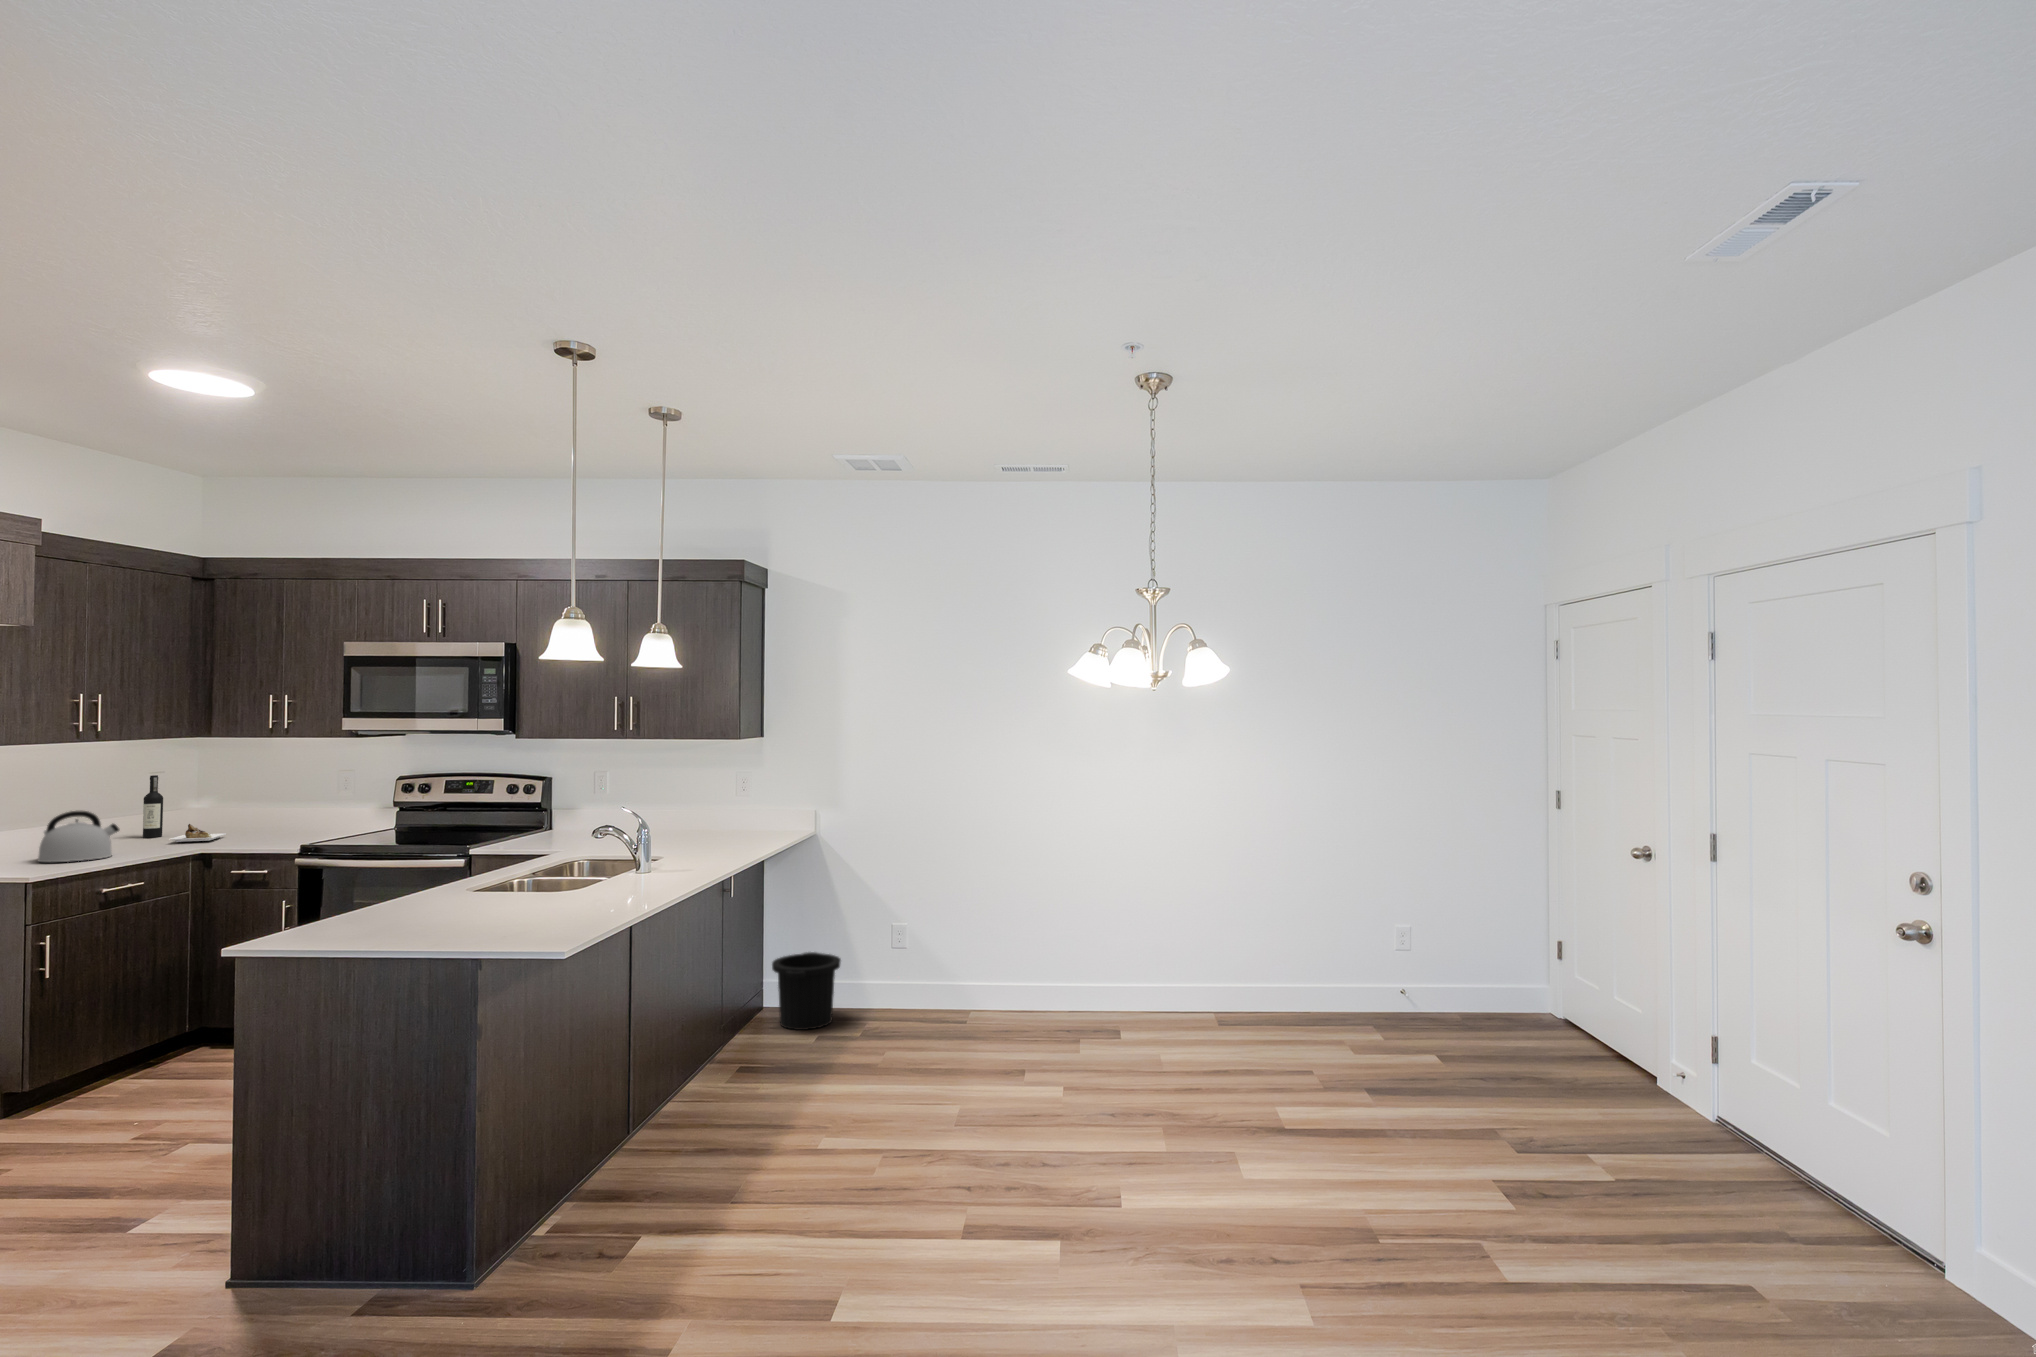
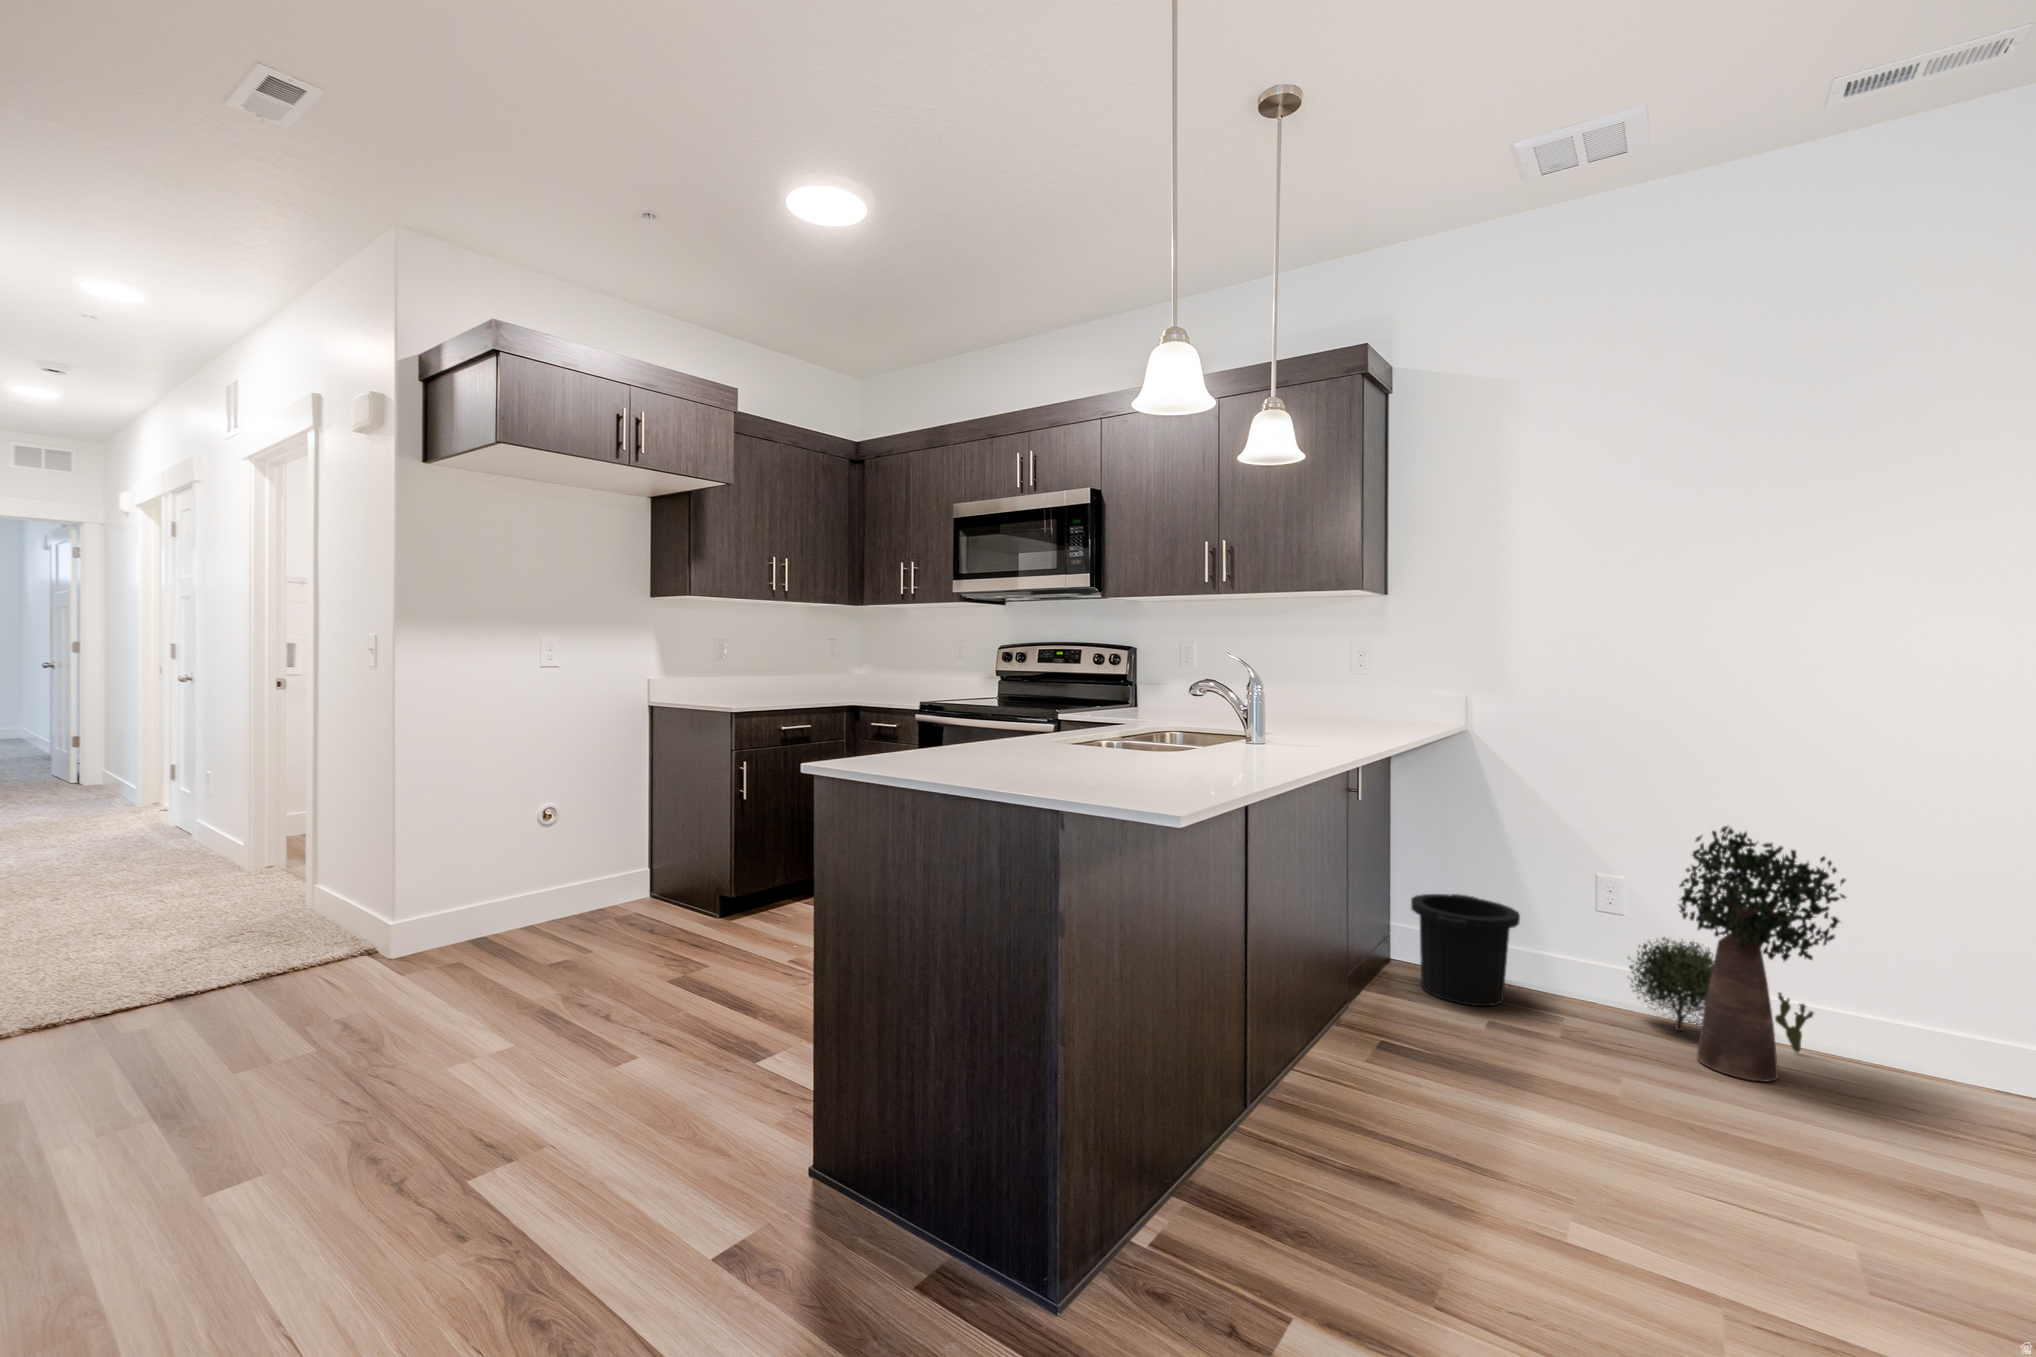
wine bottle: present [143,775,226,842] -> none [810,639,864,696]
kettle: present [38,811,119,862] -> none [722,656,779,699]
potted plant: none [903,886,995,1037] -> present [1629,826,1846,1082]

